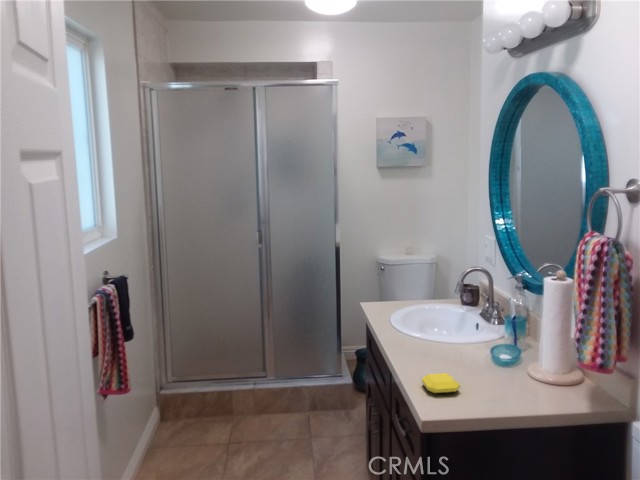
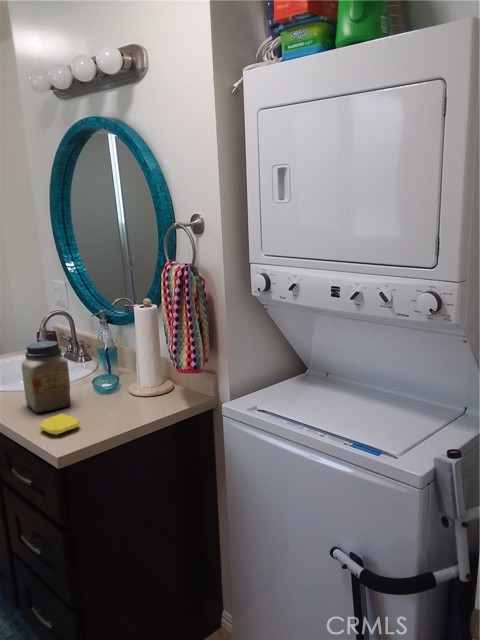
jar: none [424,297,465,367] -> present [22,341,70,414]

